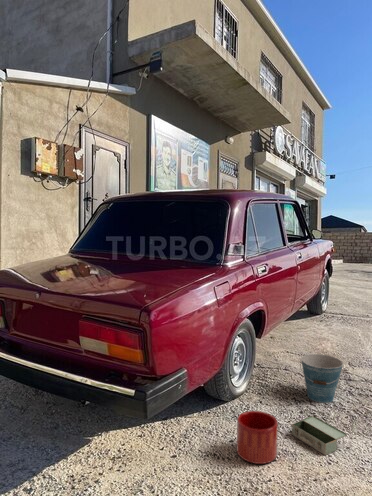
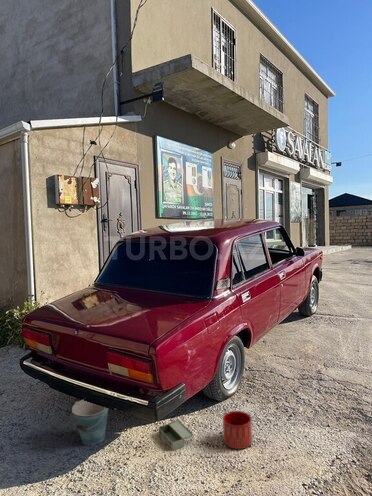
bucket: present [301,354,344,403] -> present [72,400,109,445]
toolbox: present [292,416,347,455] -> present [159,420,193,451]

